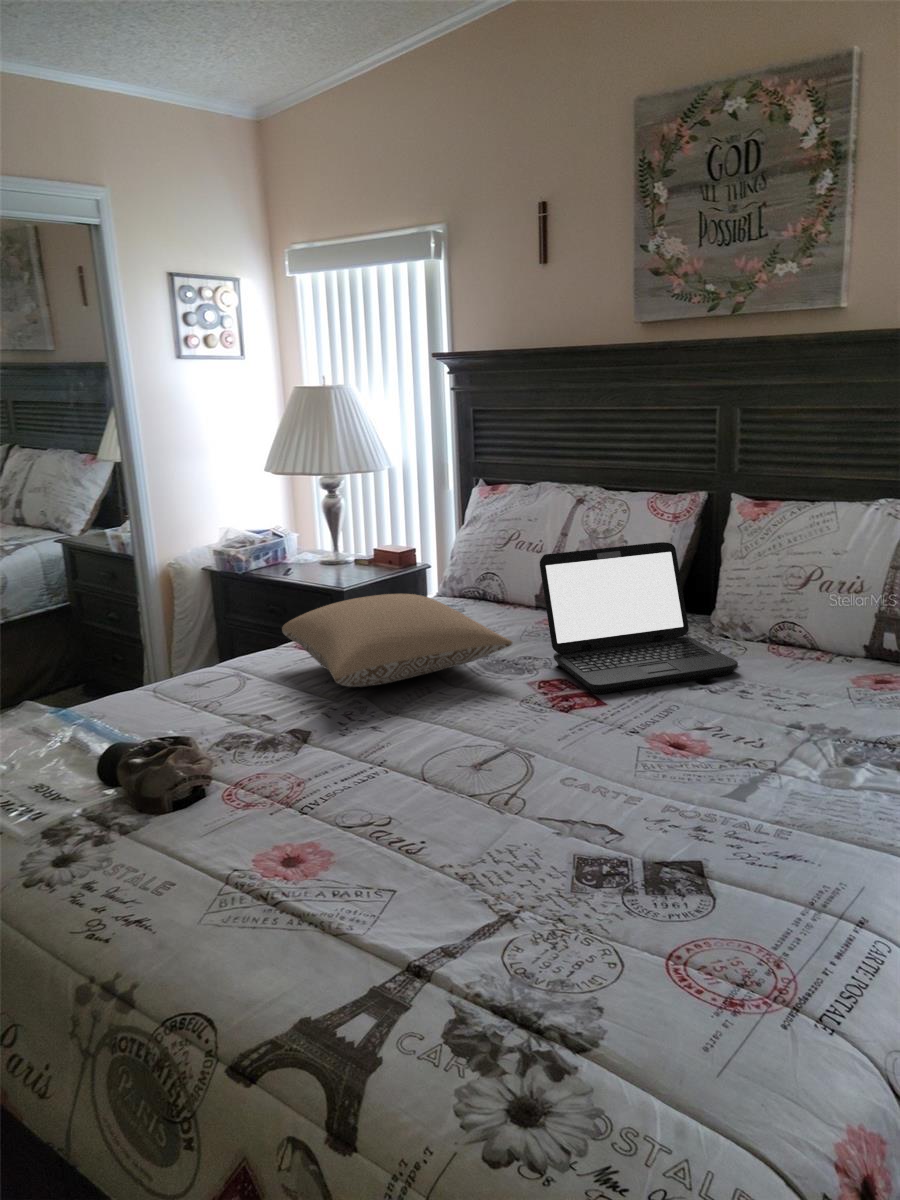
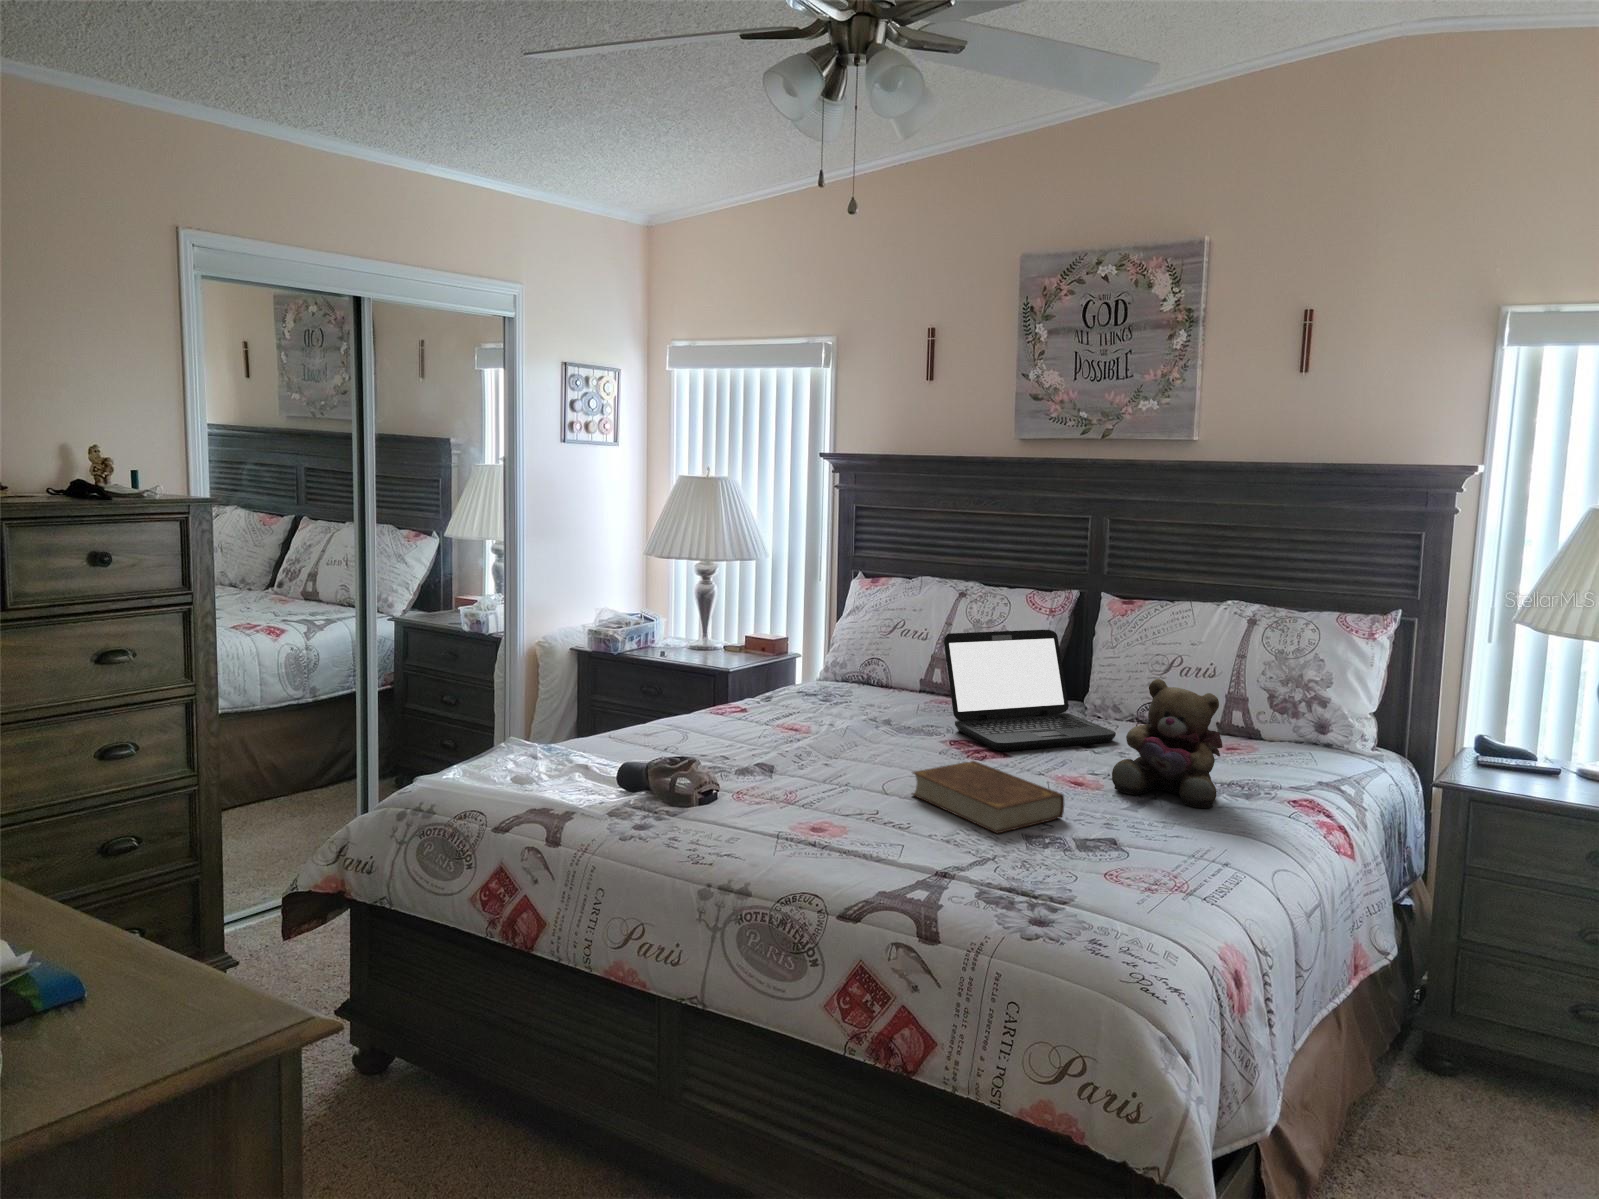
pillow: present [282,594,512,687] -> none [709,662,925,737]
teddy bear: none [717,616,855,778] -> present [1112,679,1223,808]
book: none [467,720,646,833] -> present [912,761,1064,833]

